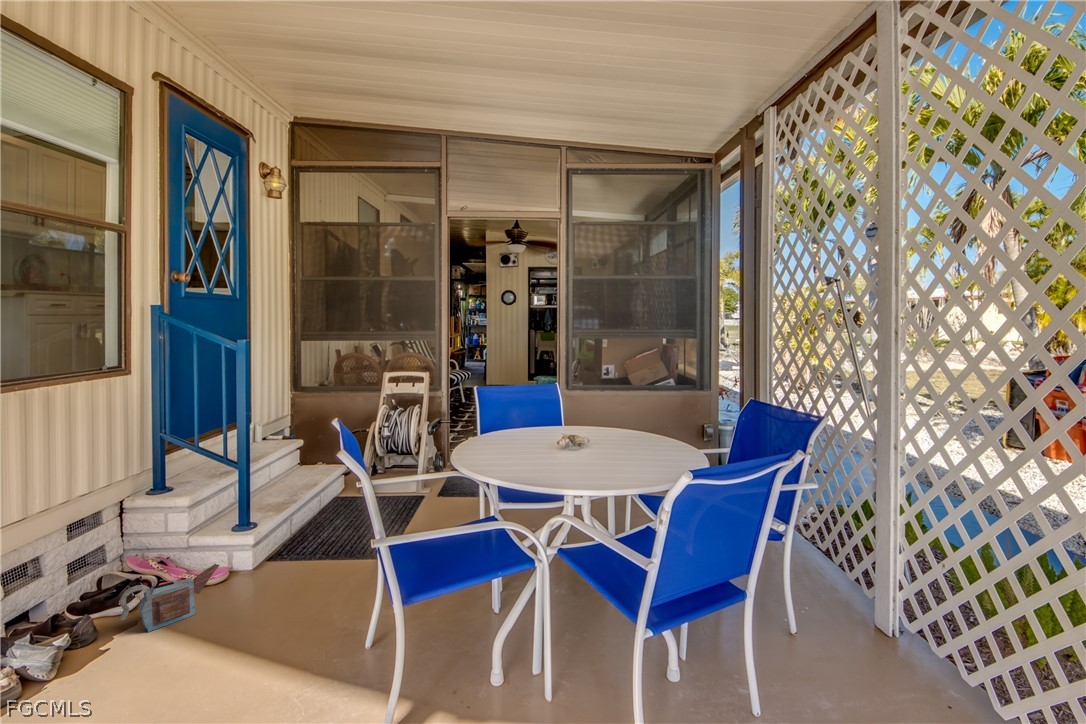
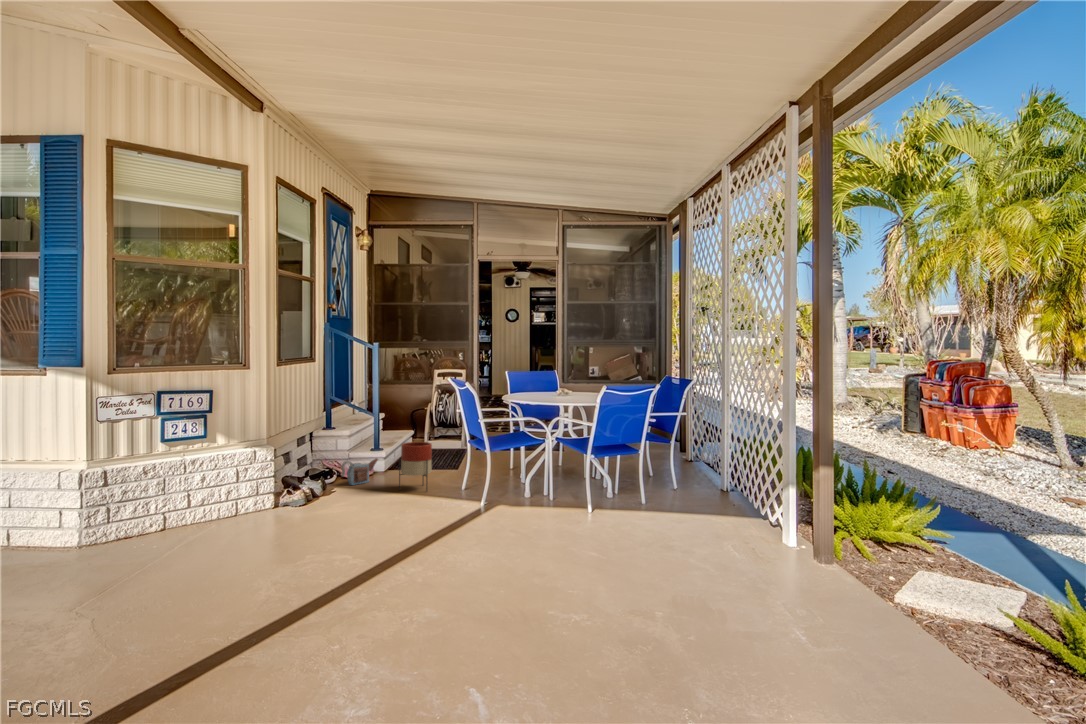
planter: none [224,549,299,667] -> present [399,442,432,491]

